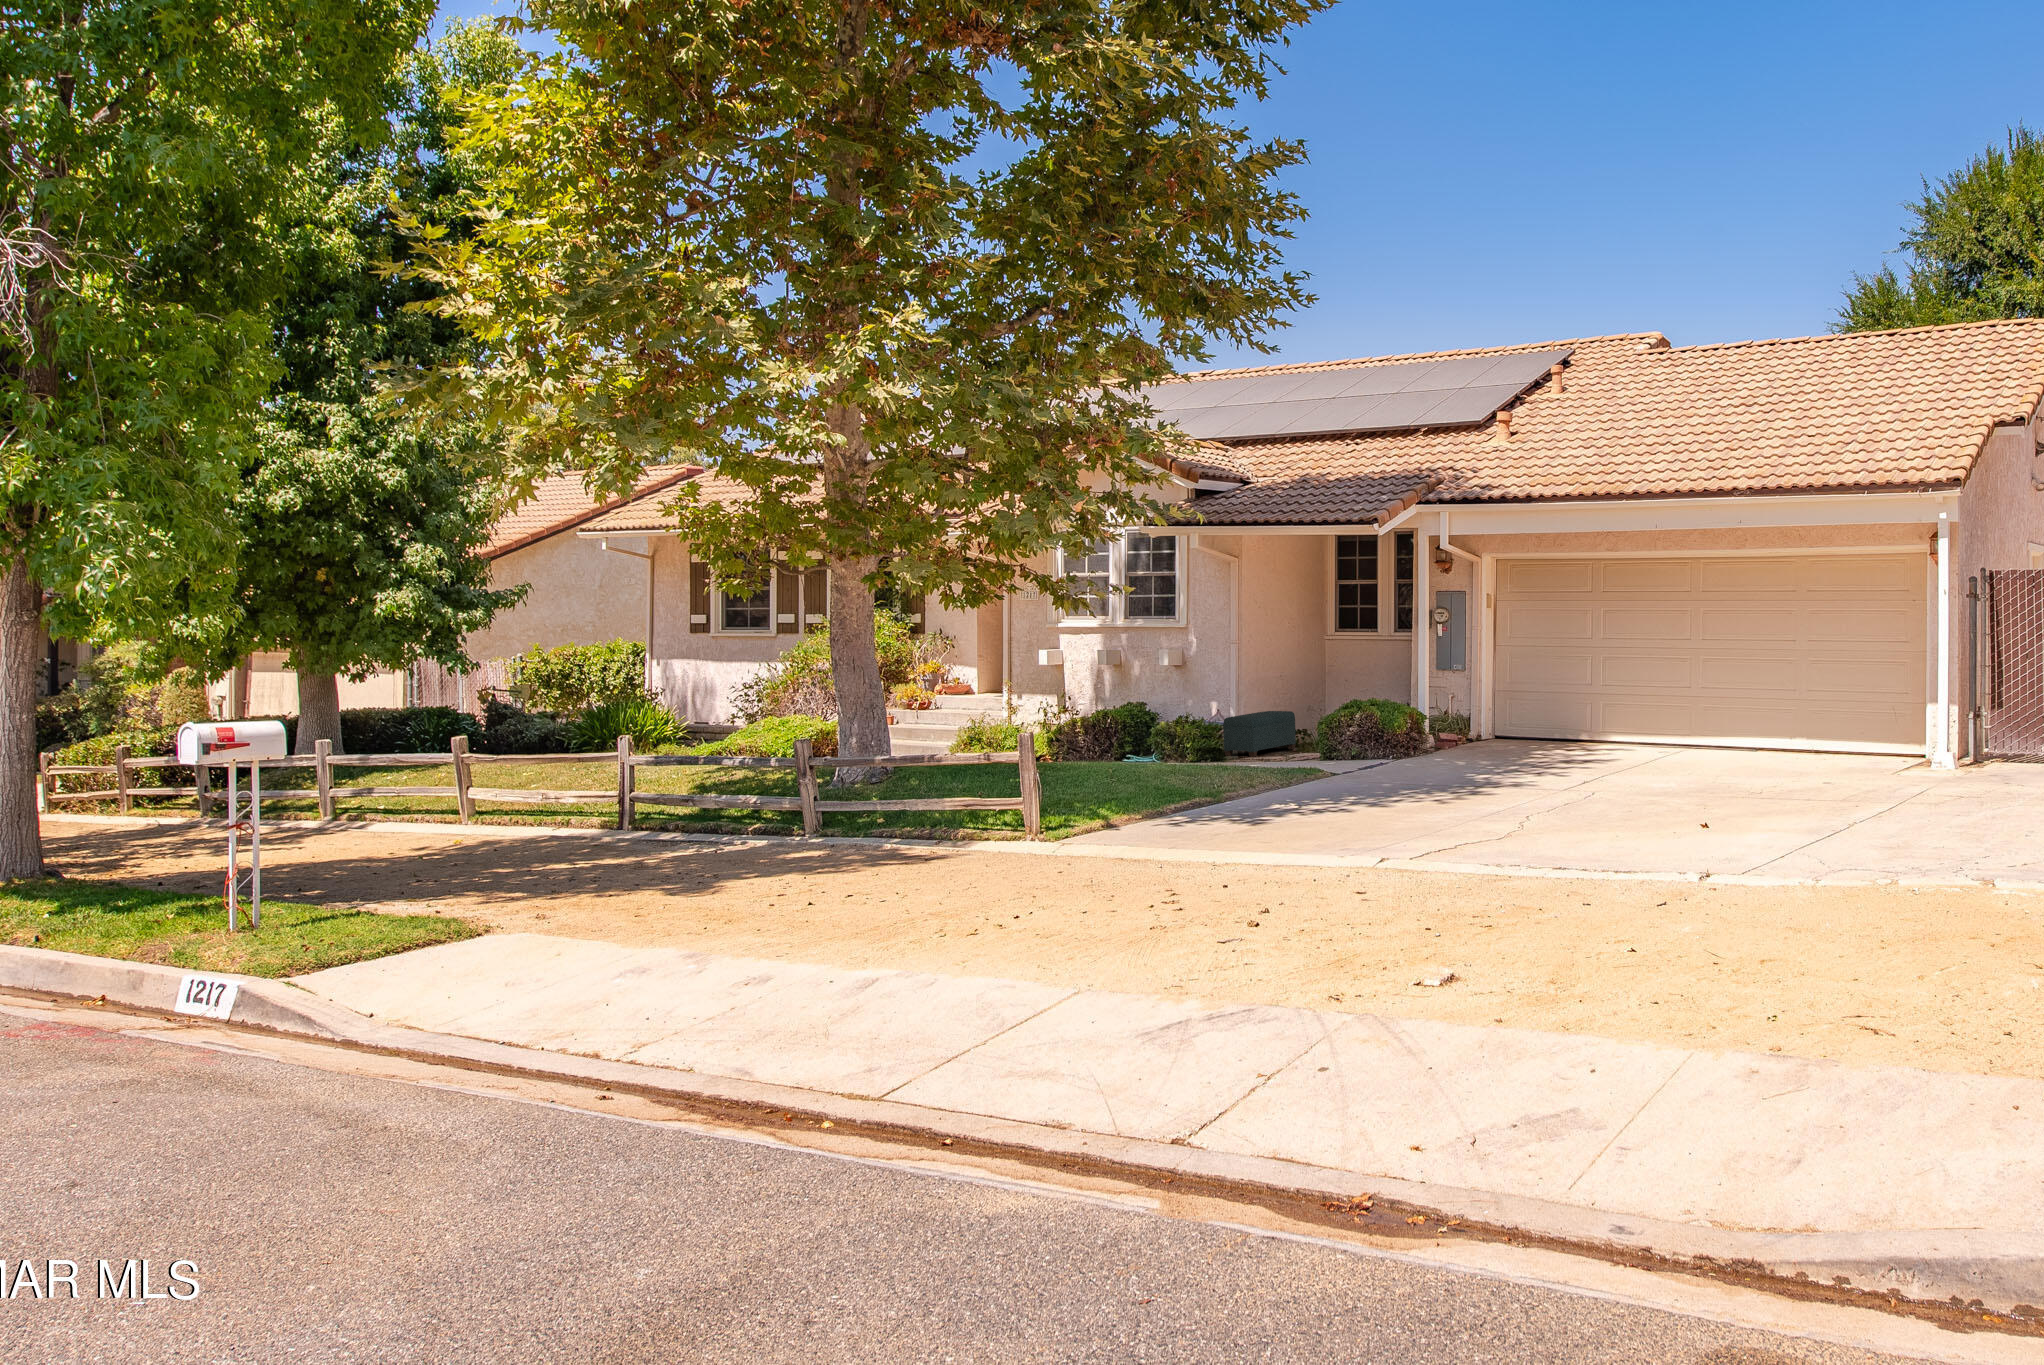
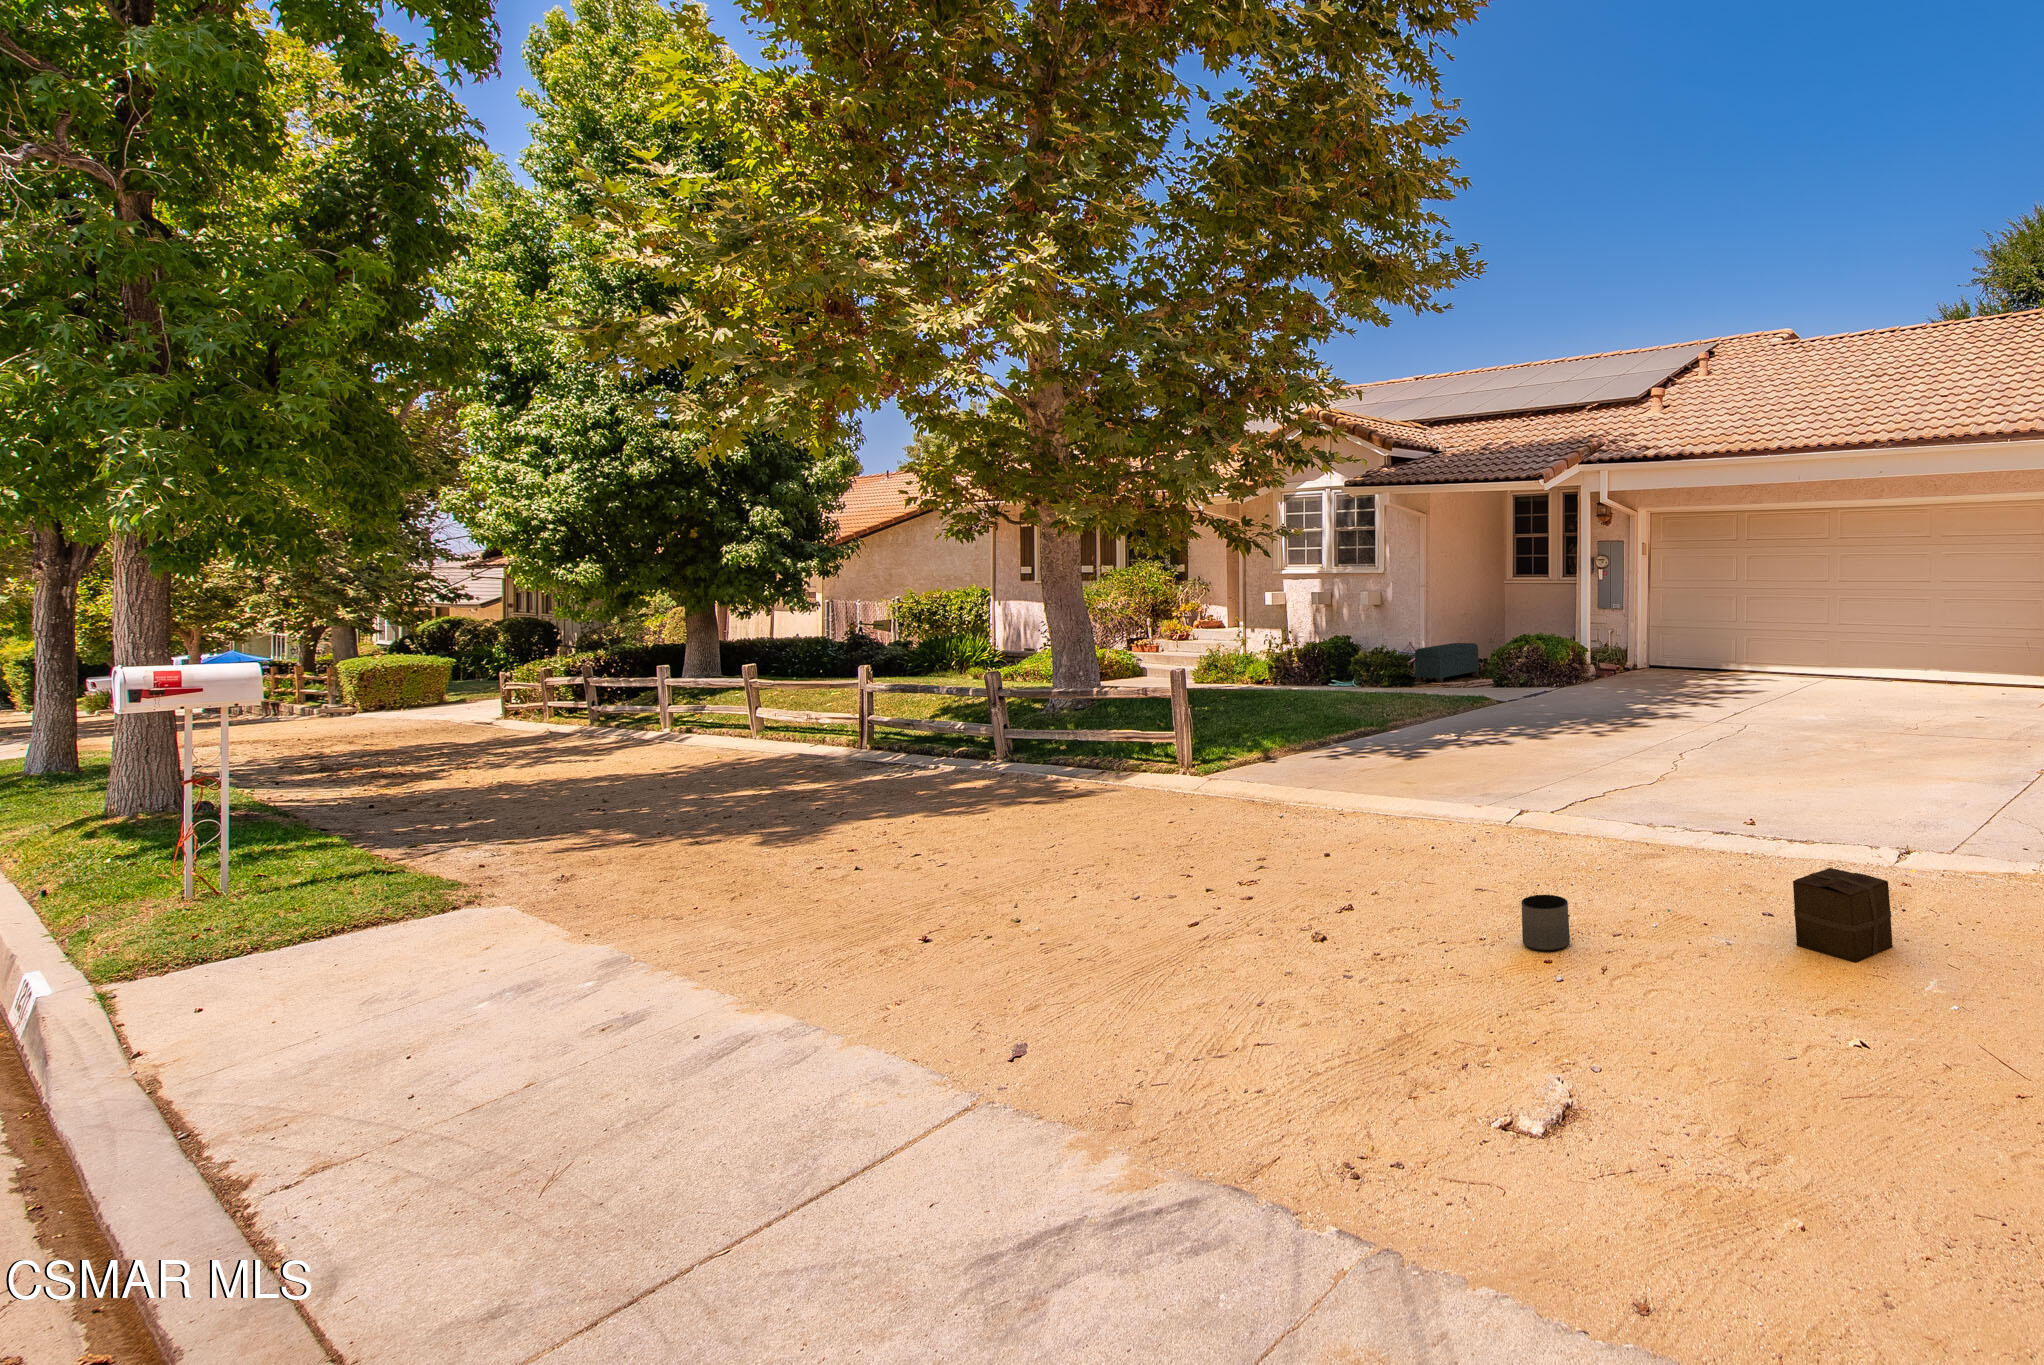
cardboard box: none [1603,869,1673,929] -> present [1793,868,1893,962]
planter: none [1402,893,1438,931] -> present [1521,895,1570,951]

